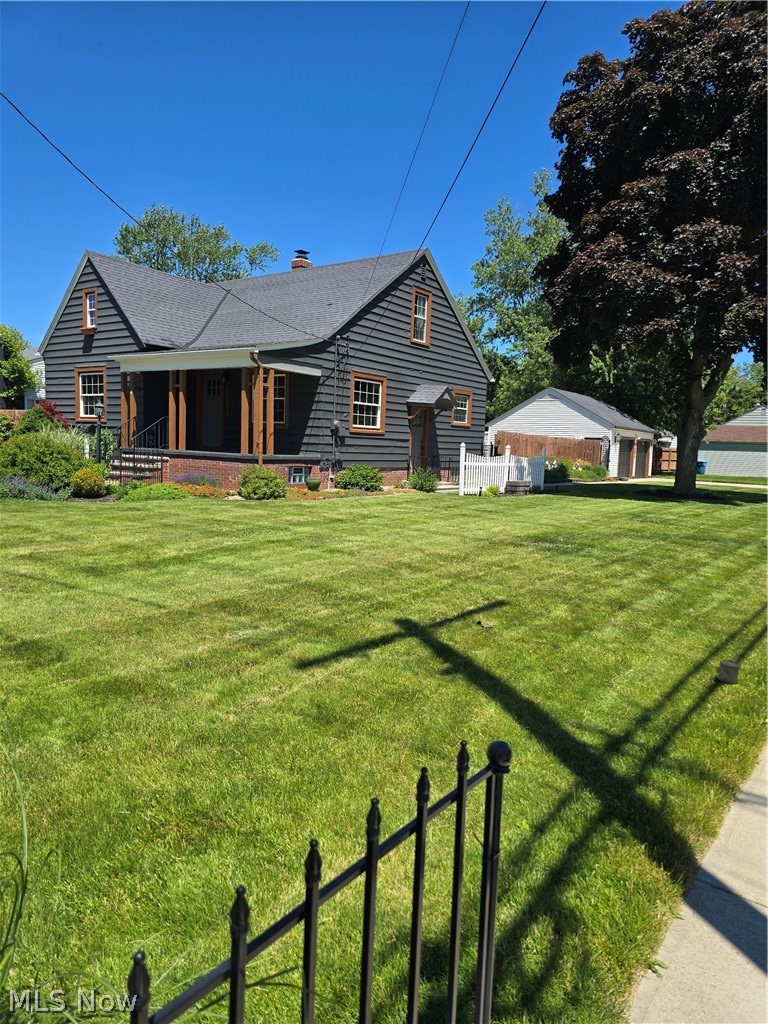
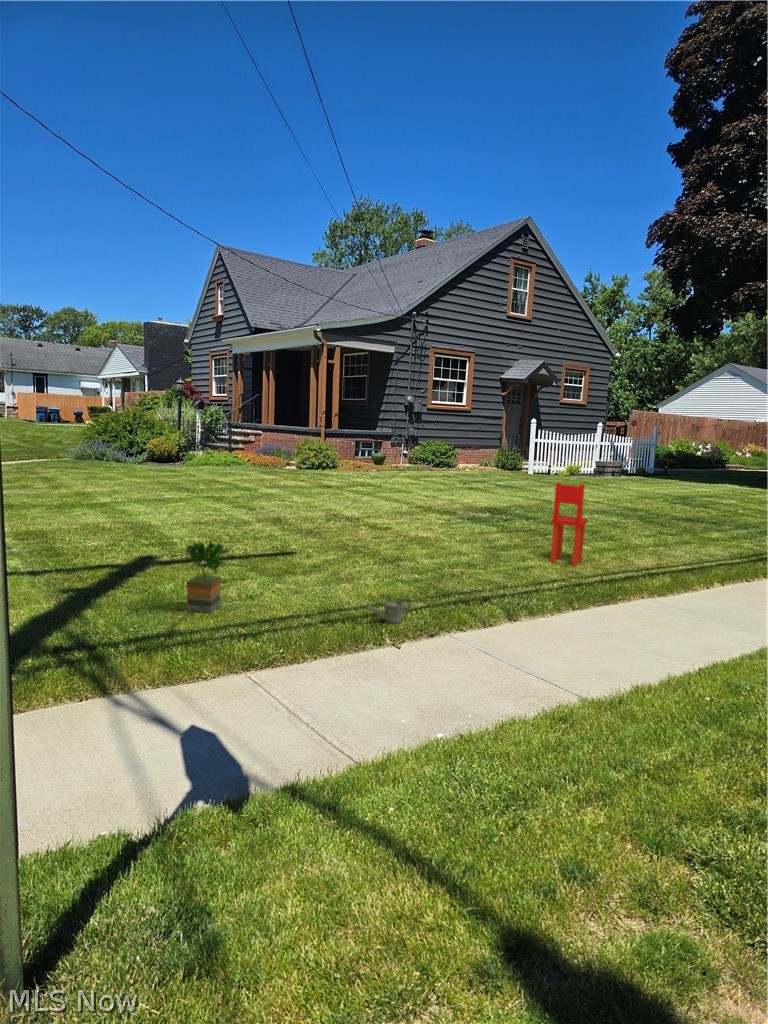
chair: none [681,519,723,596] -> present [550,482,588,566]
potted tree: none [533,617,593,698] -> present [186,542,229,613]

